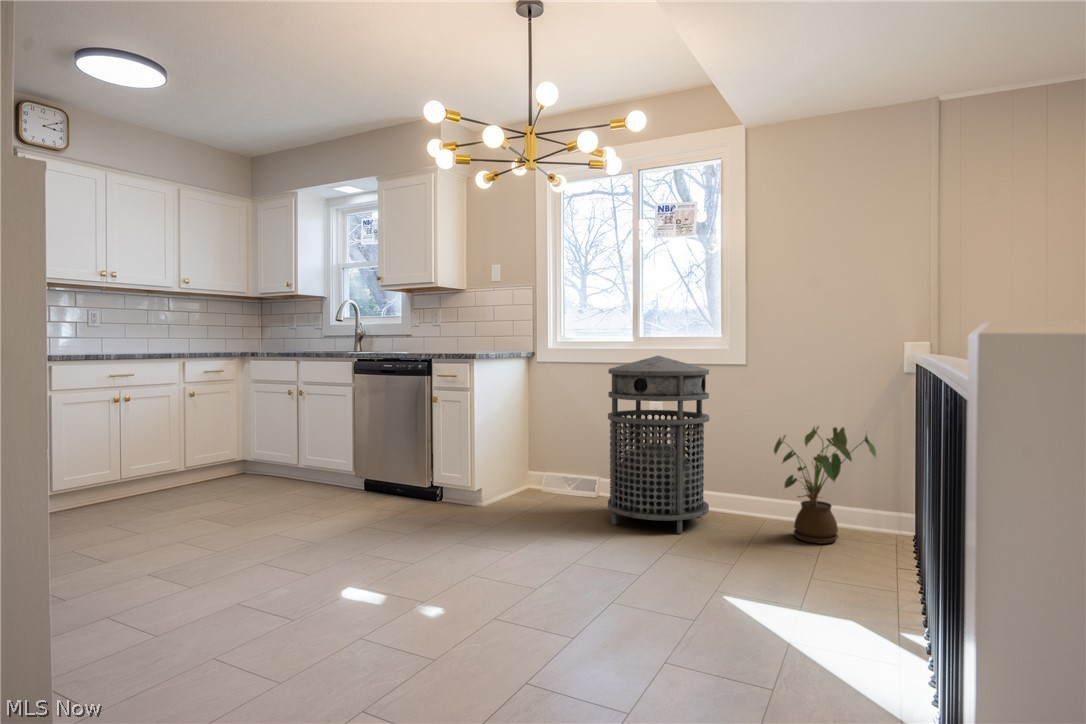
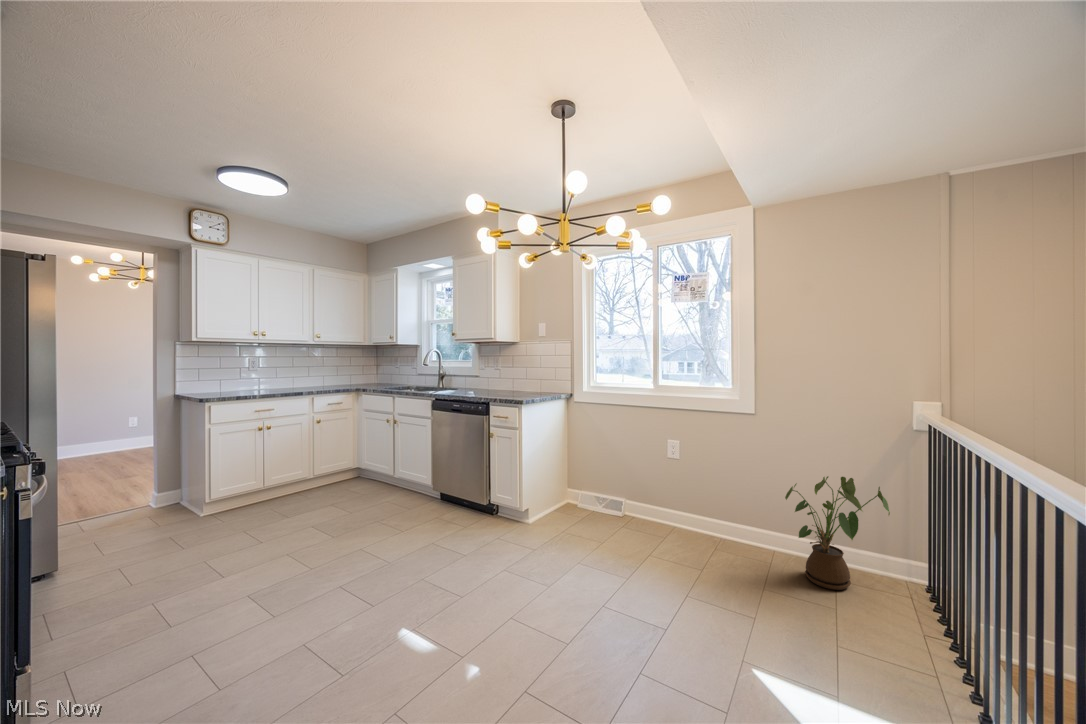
trash can: present [608,356,709,534] -> none [633,406,723,568]

